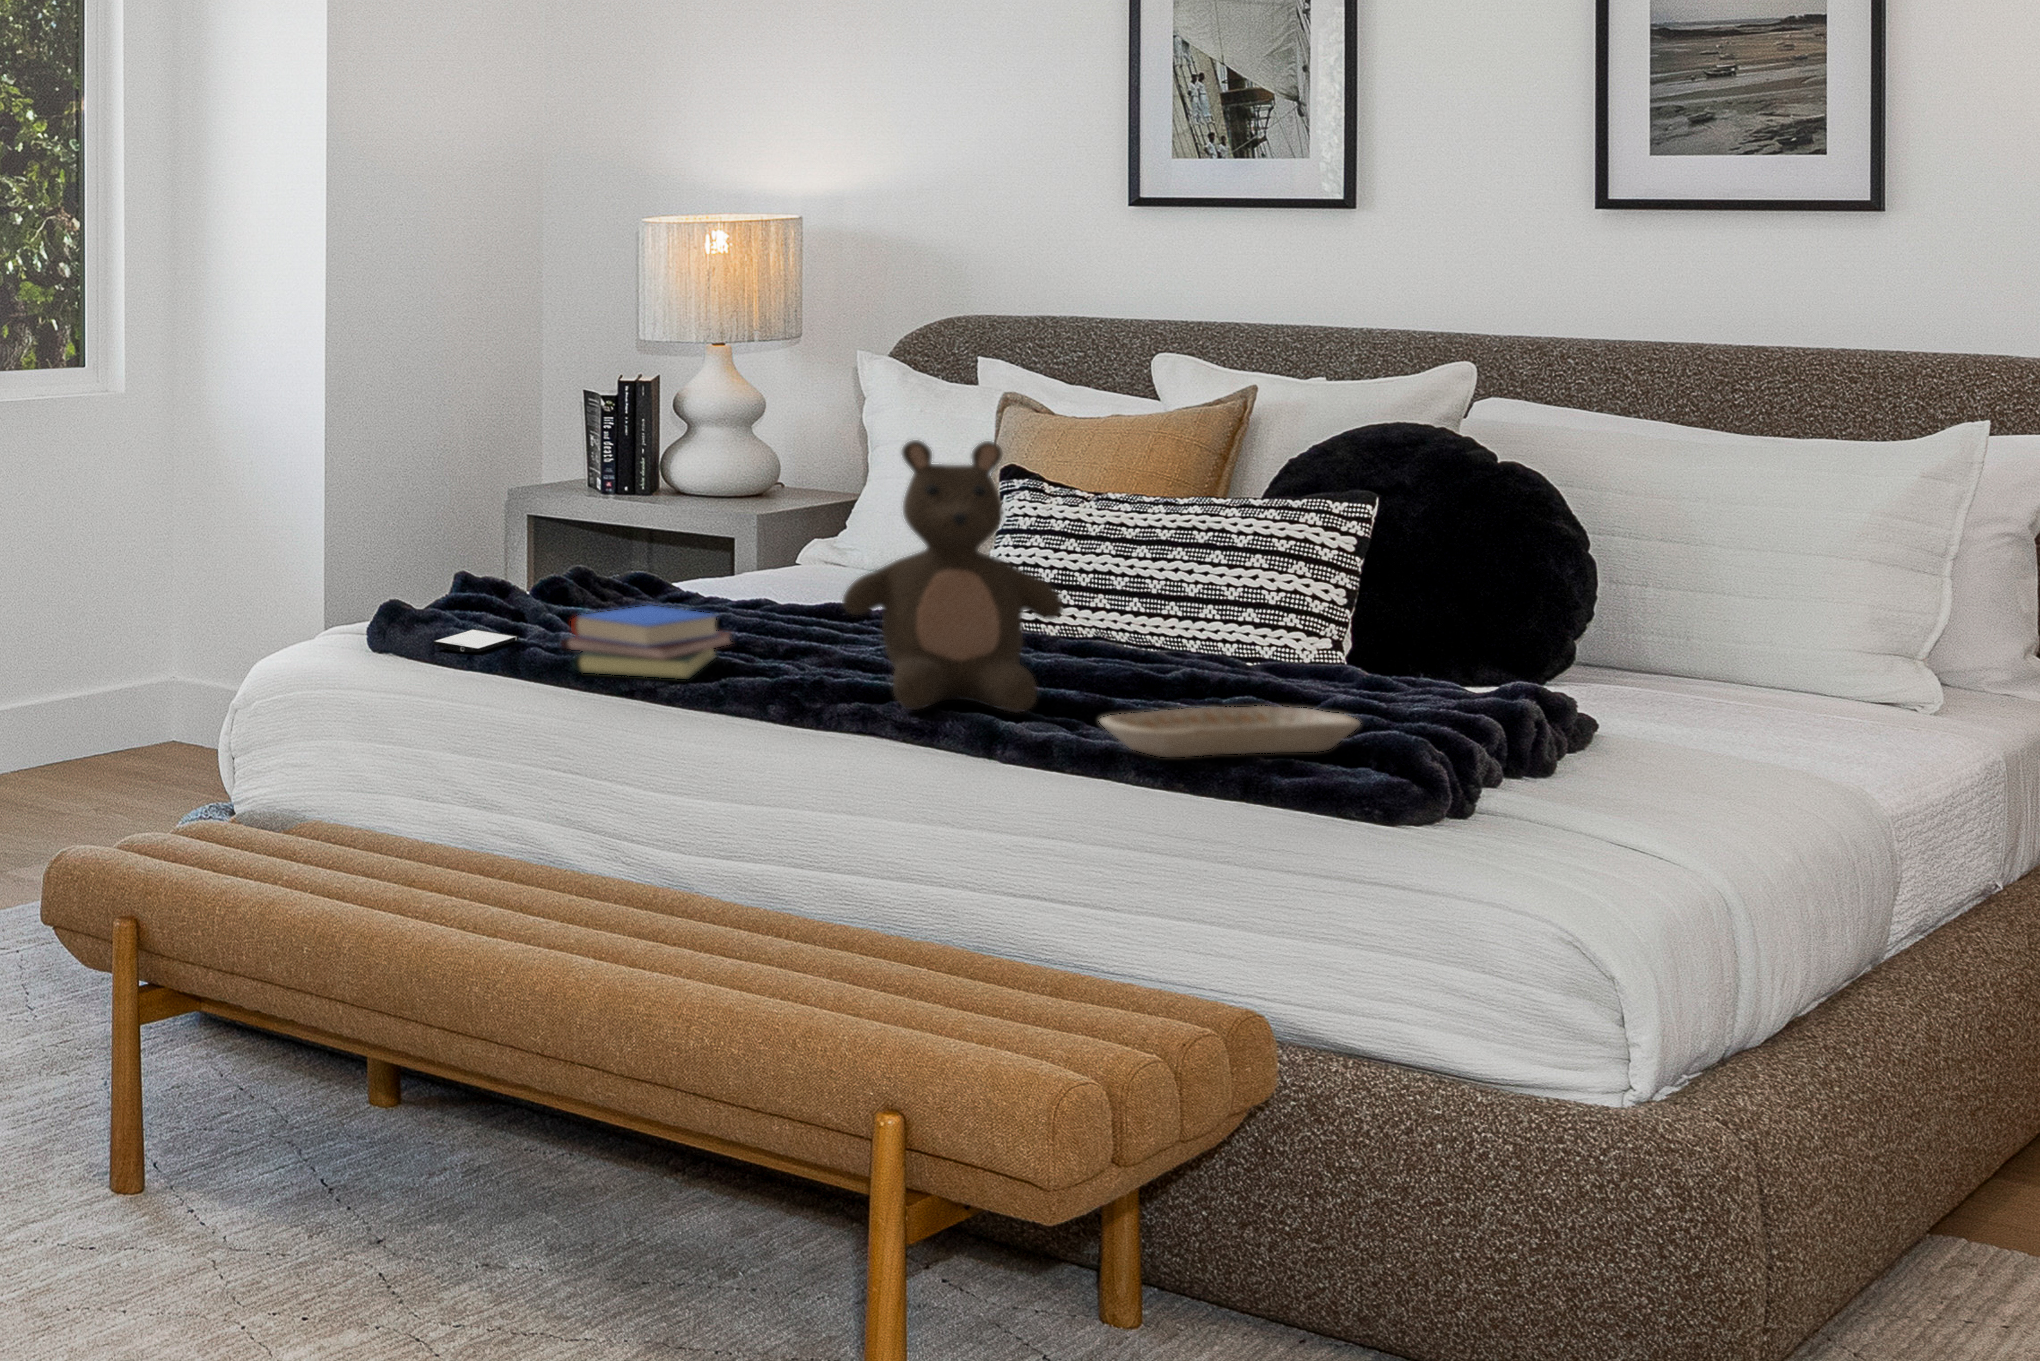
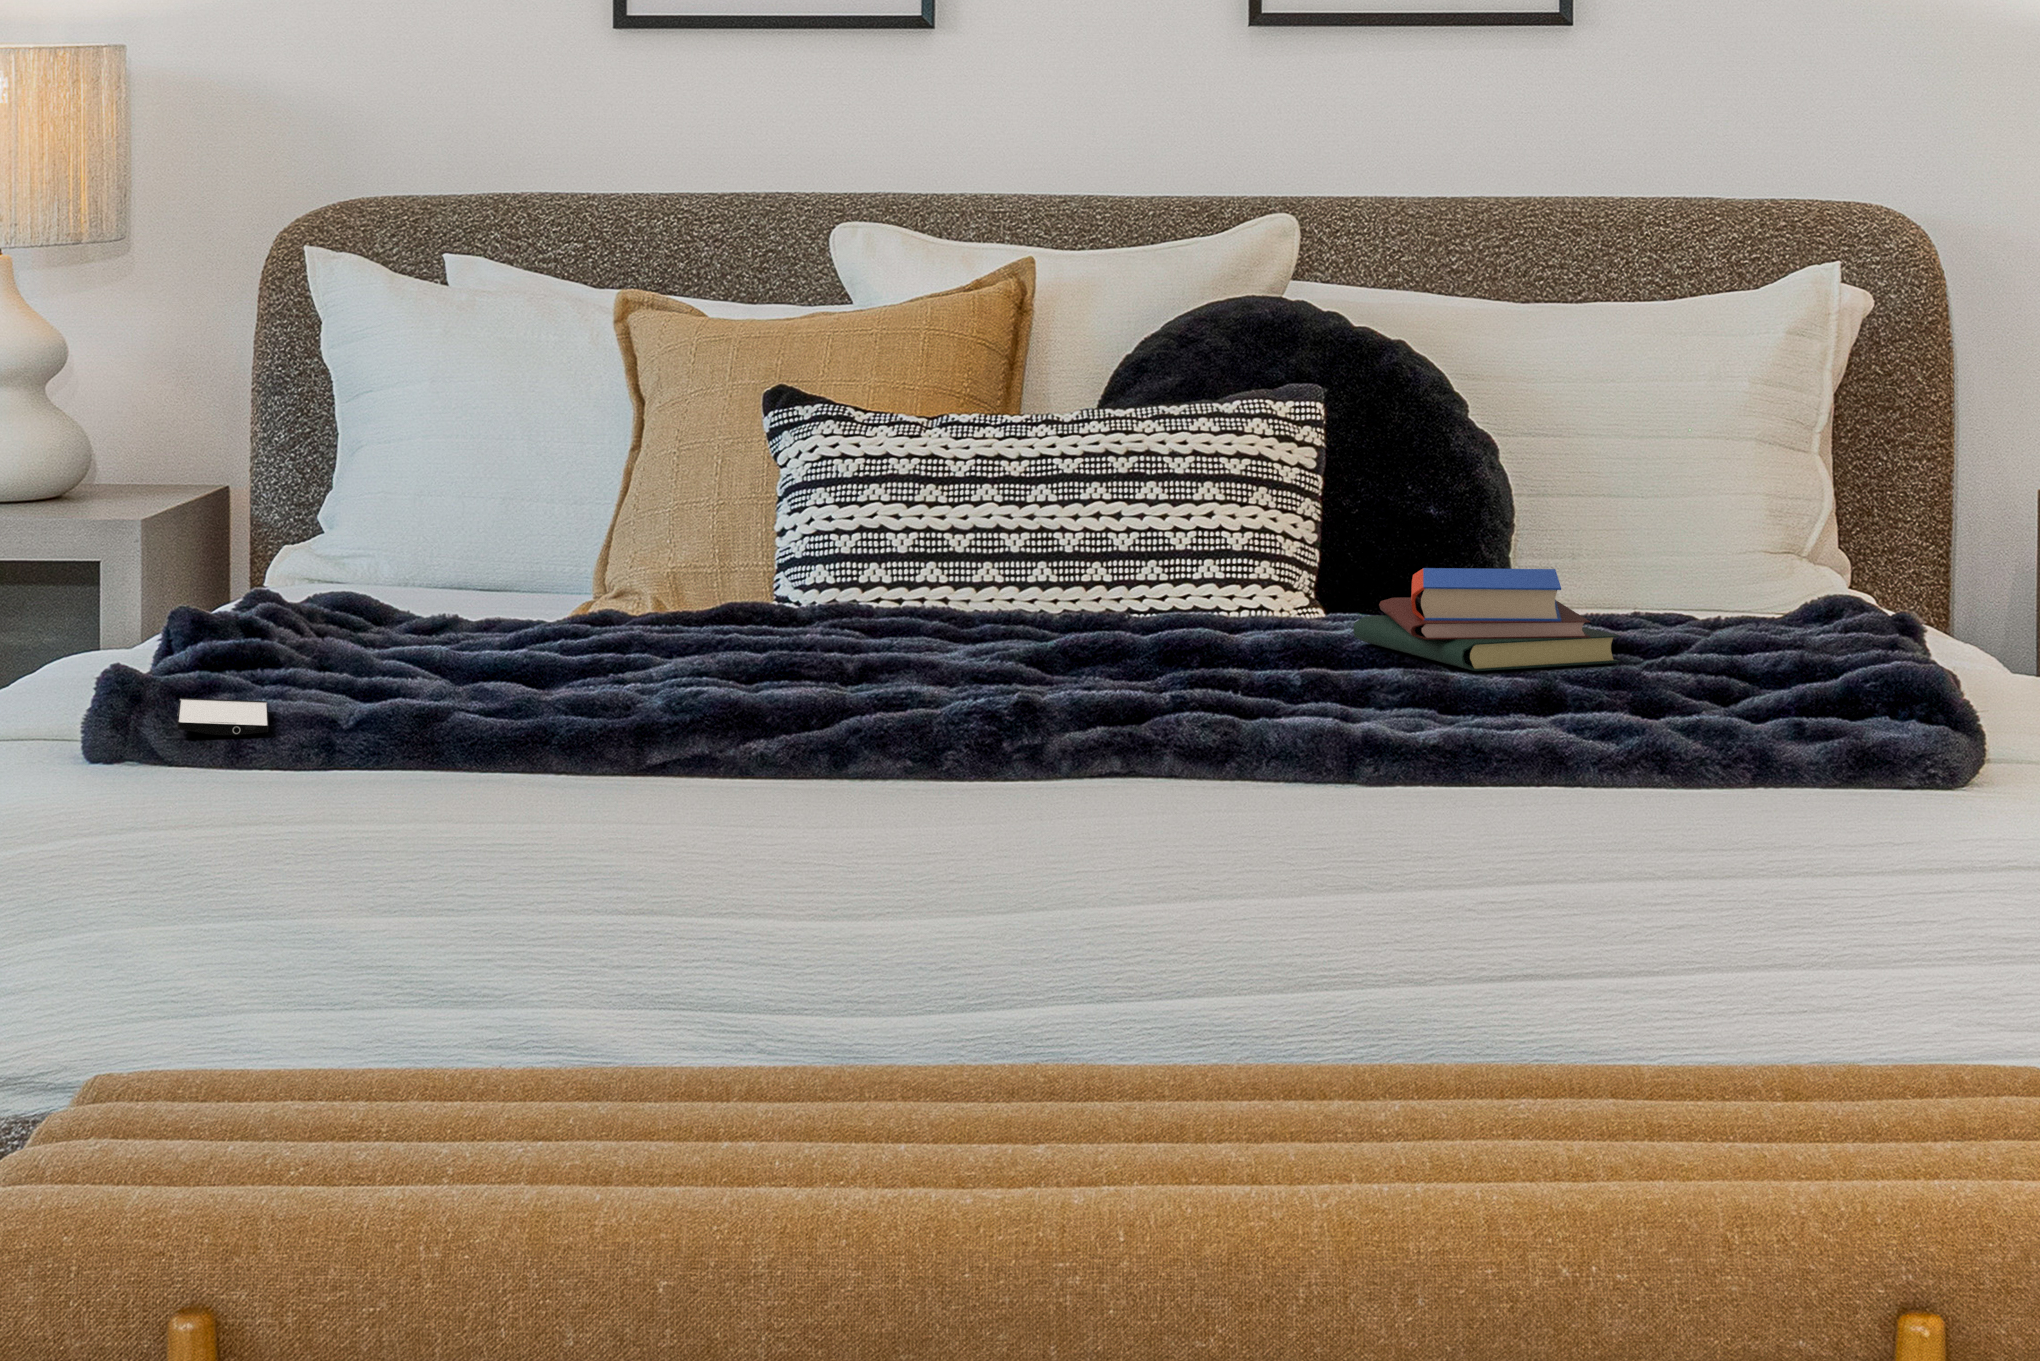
stuffed bear: present [842,440,1063,713] -> none [950,305,1283,729]
book: present [561,606,732,679] -> present [1353,568,1620,671]
tray: present [1100,706,1360,757] -> none [1478,659,1742,744]

